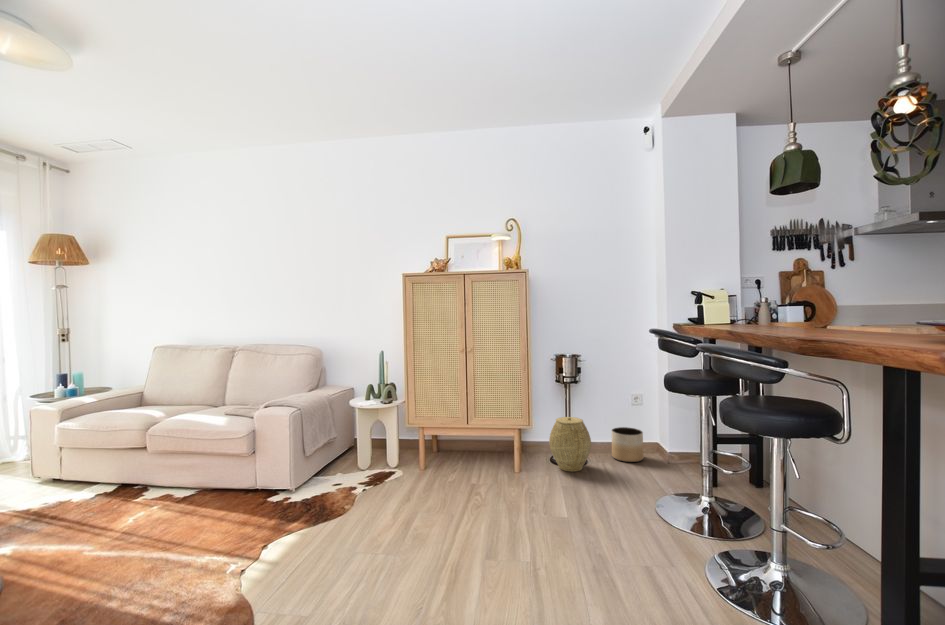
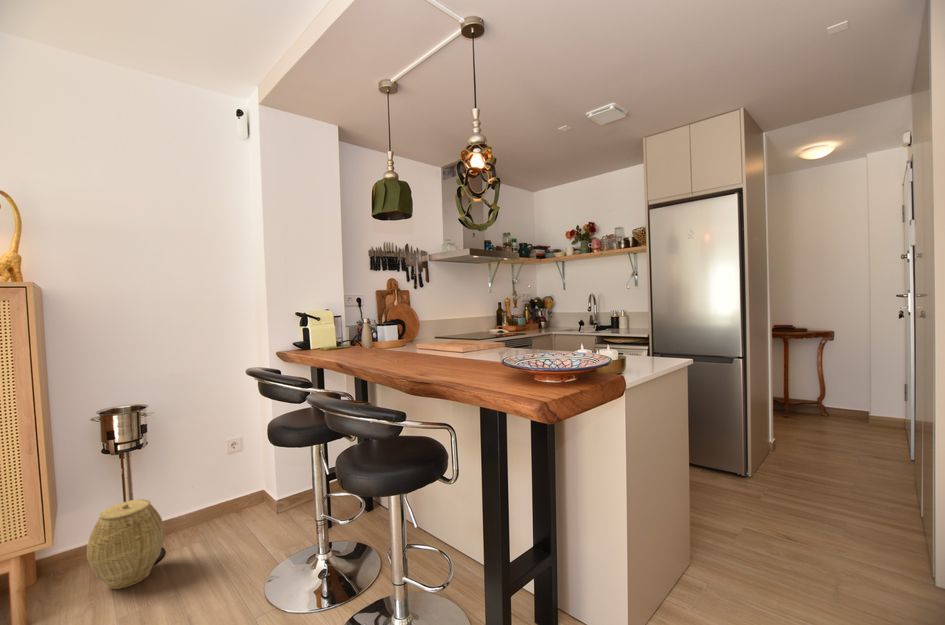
planter: present [612,427,644,462] -> none [199,484,244,534]

